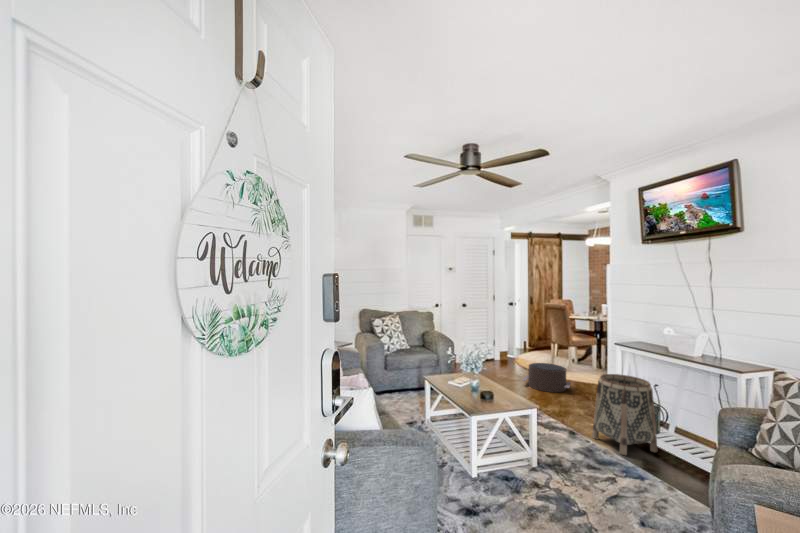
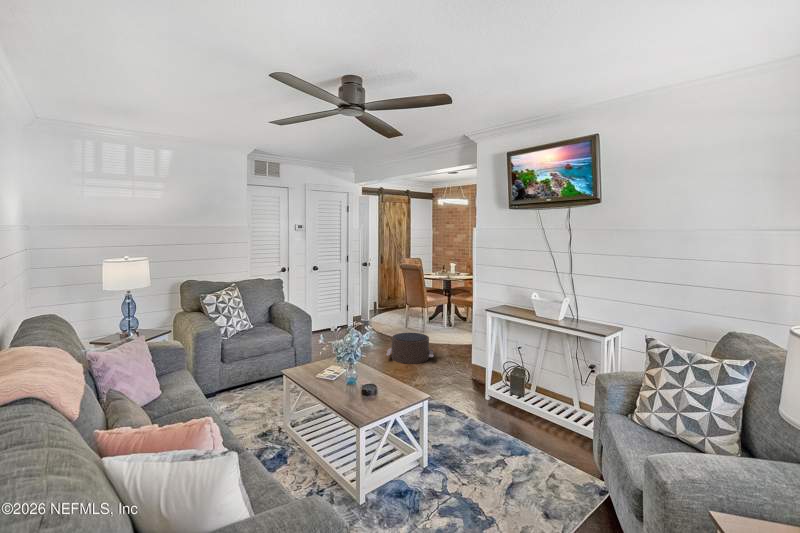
basket: present [592,374,657,455] -> none [468,344,526,427]

